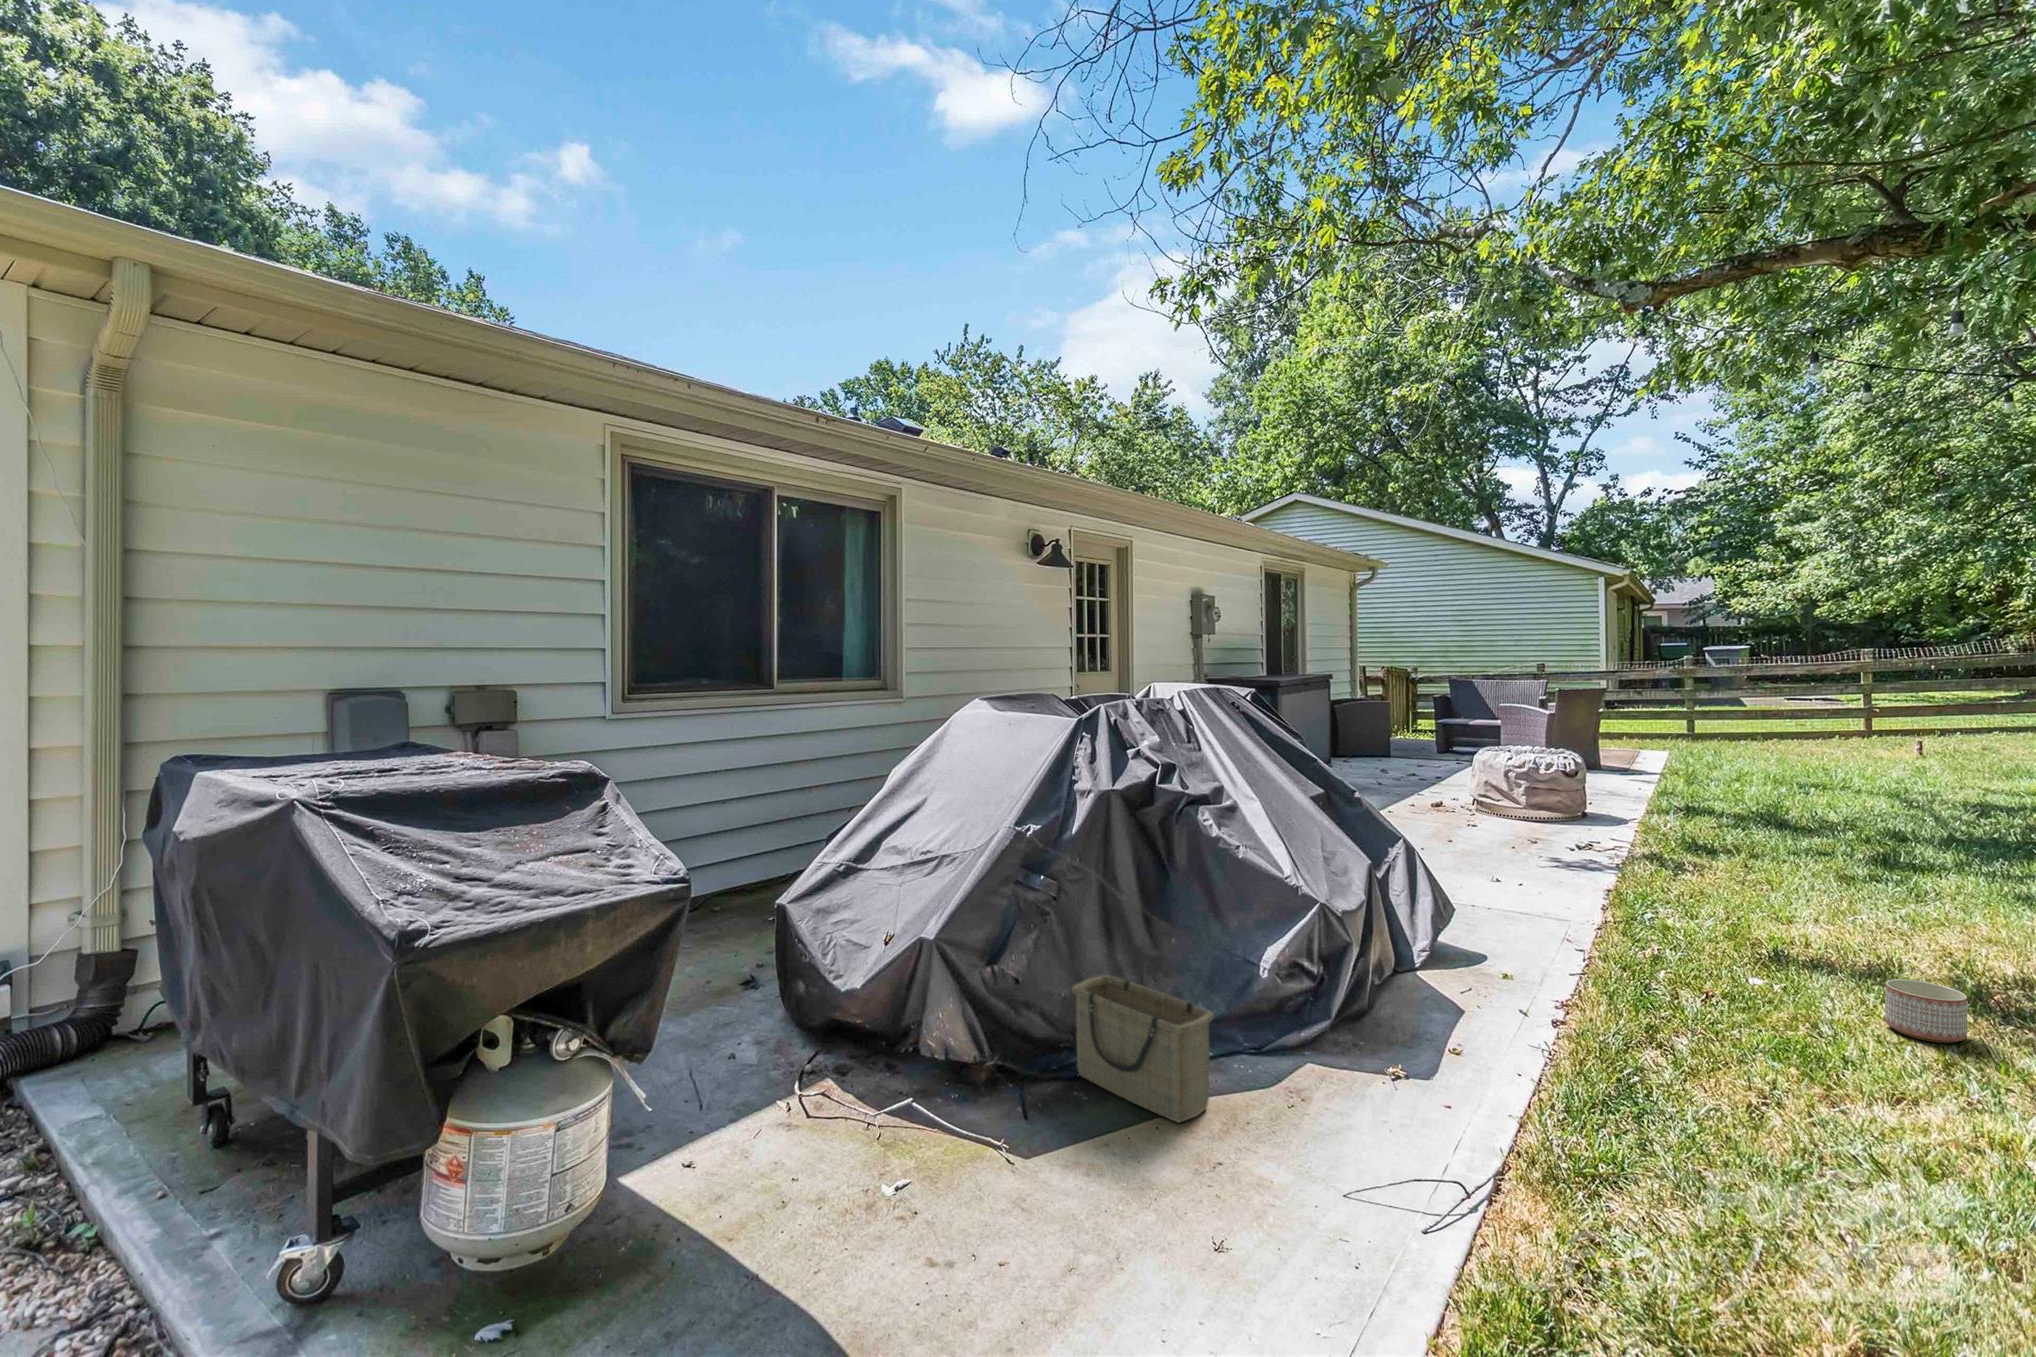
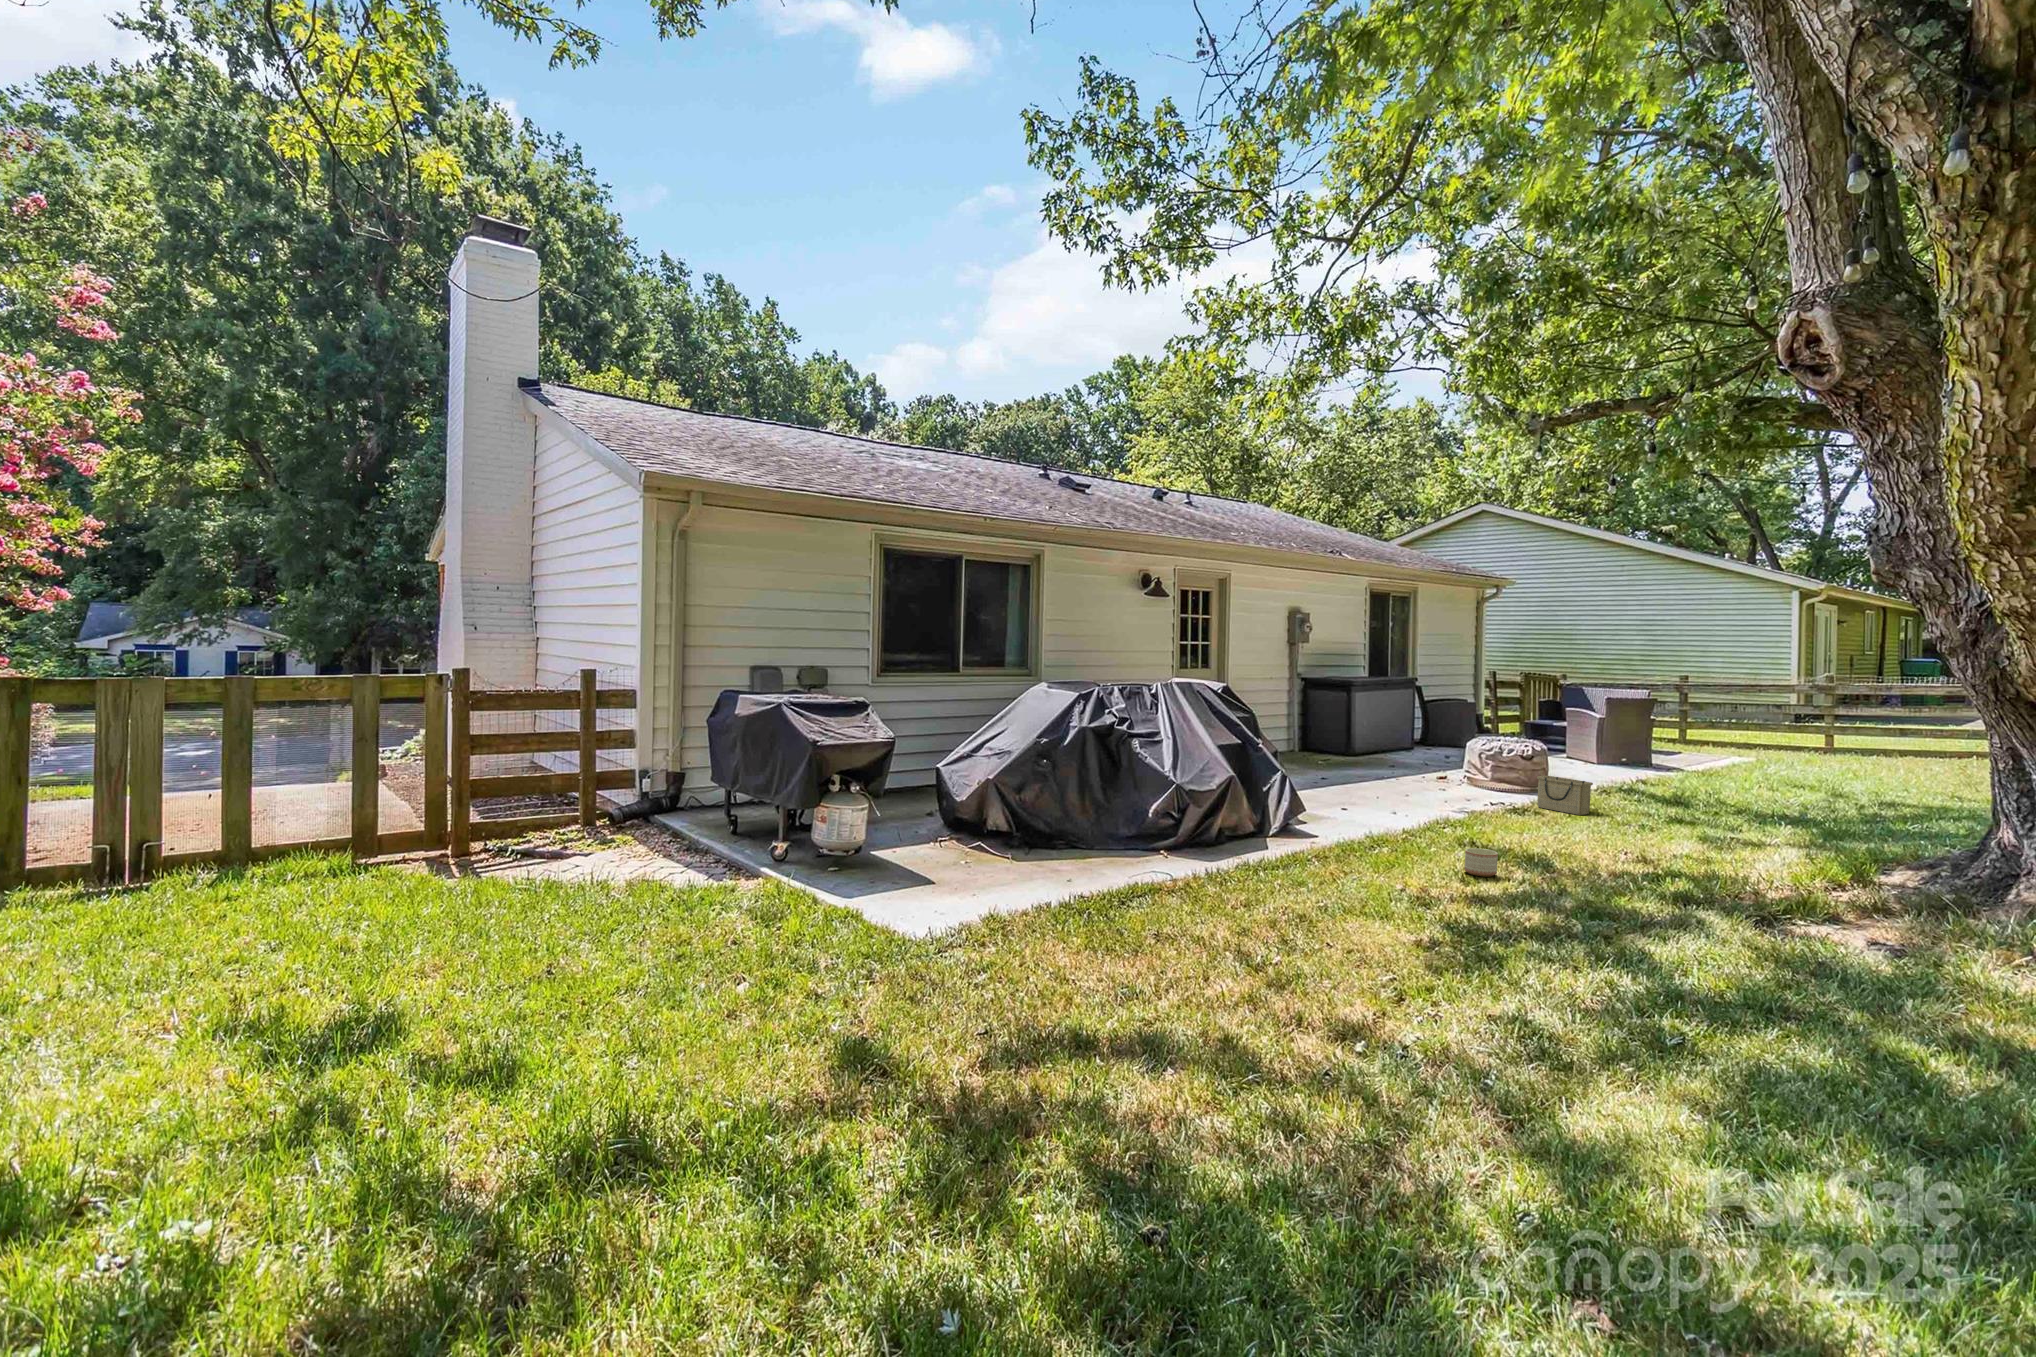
basket: present [1072,975,1214,1122] -> present [1537,776,1593,815]

